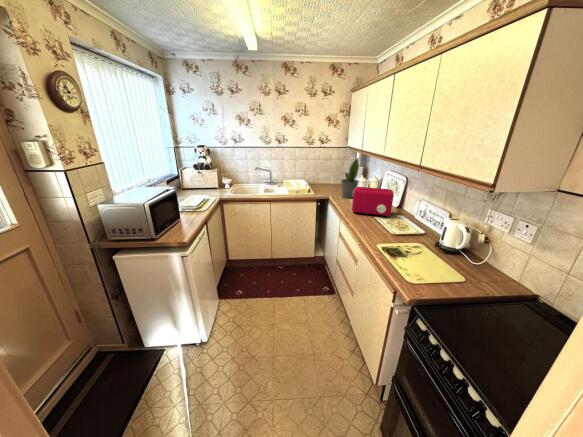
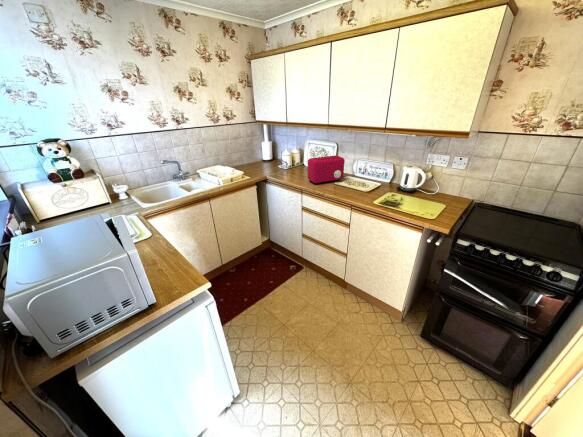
potted plant: present [341,158,360,198] -> none [274,130,293,173]

